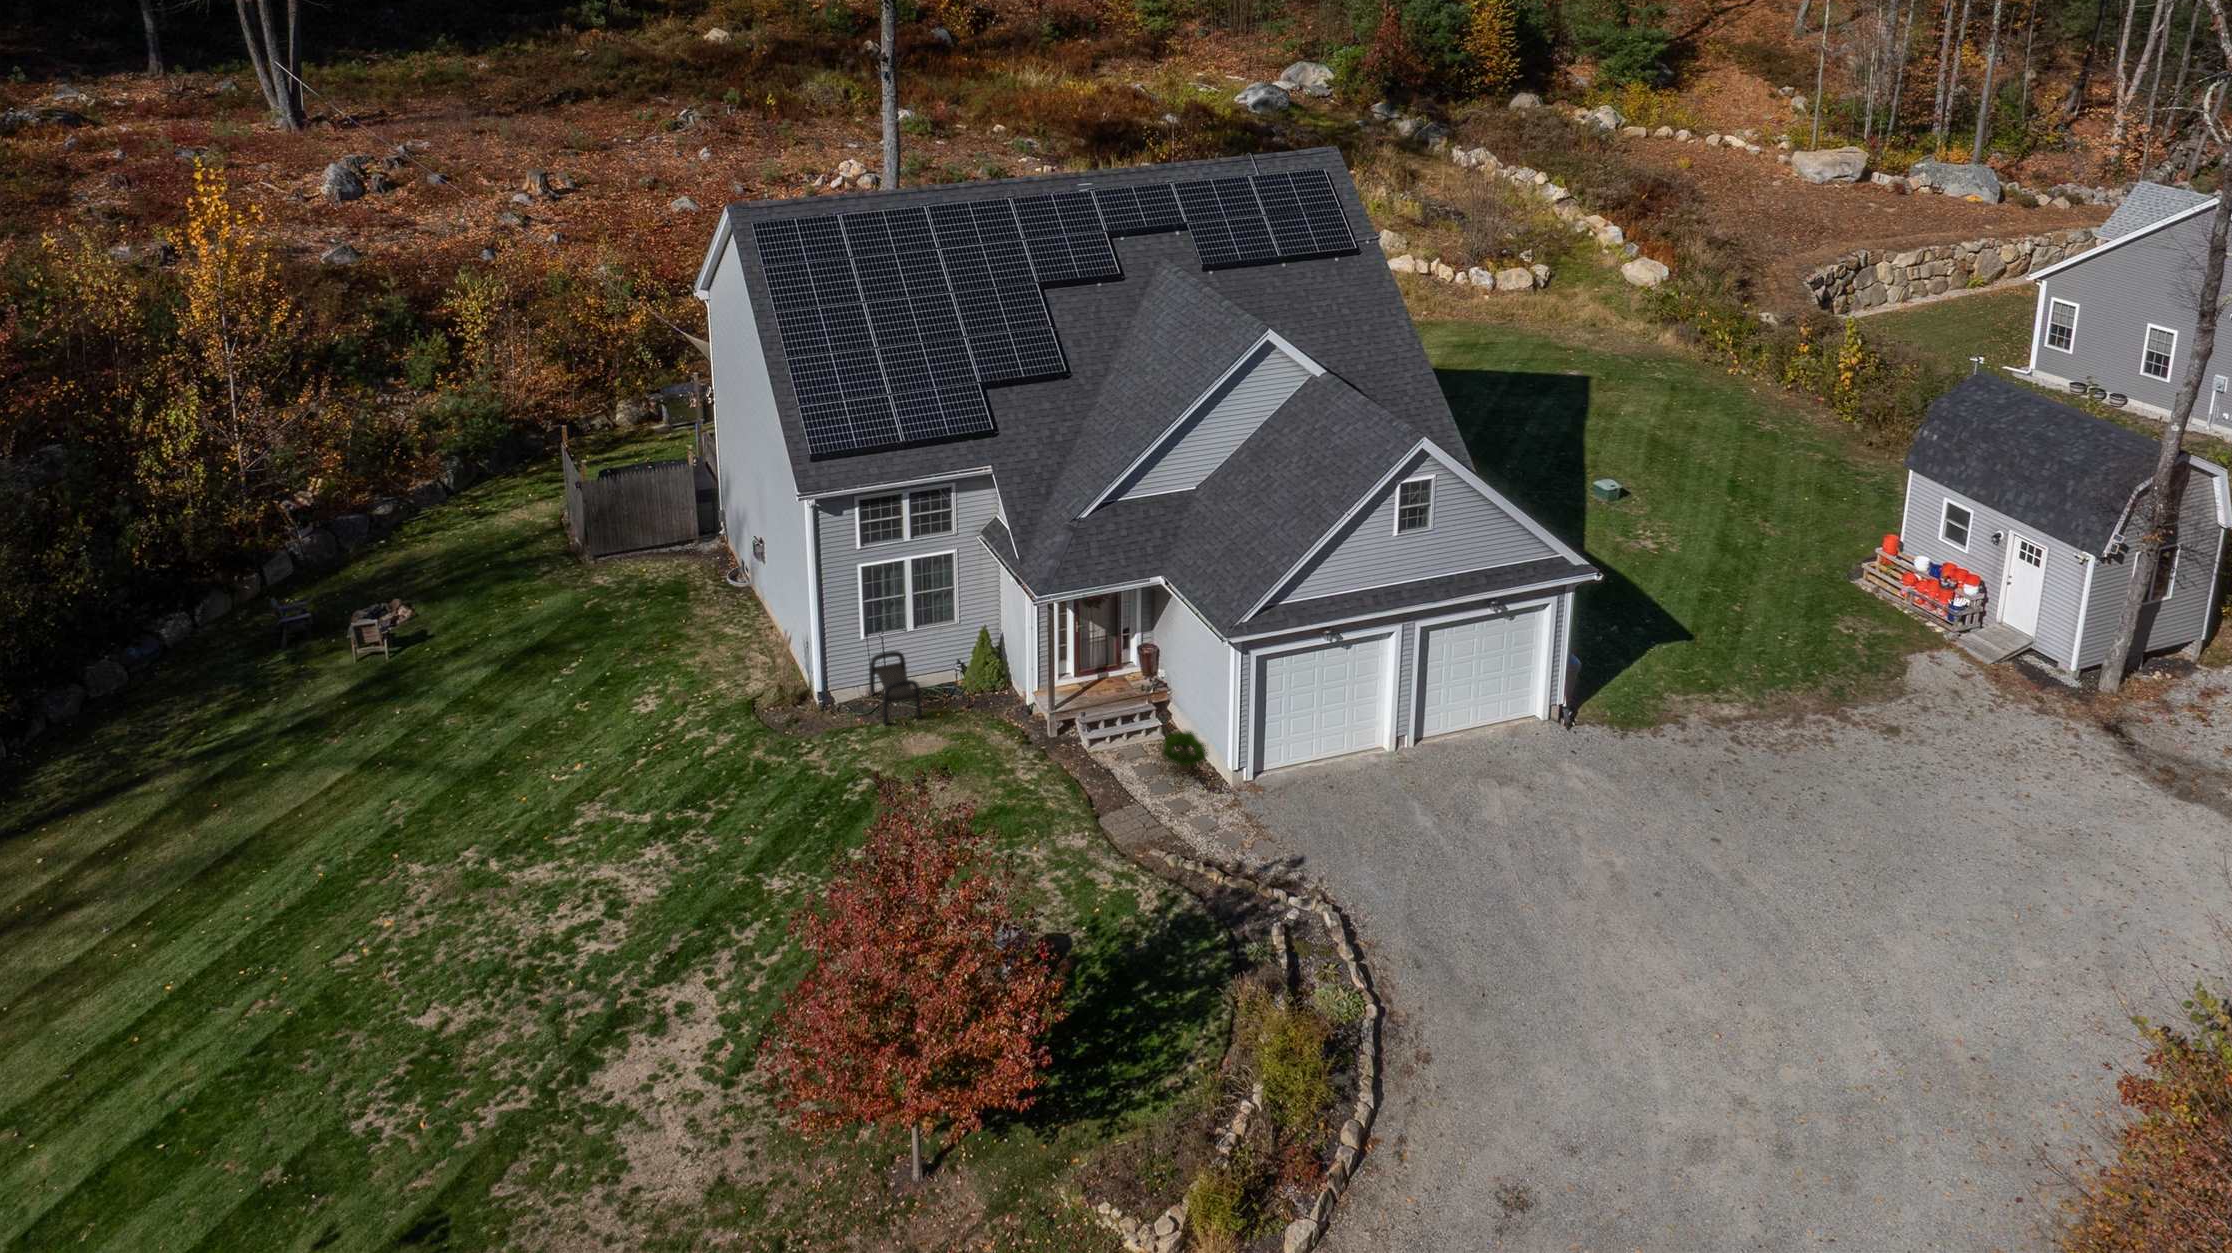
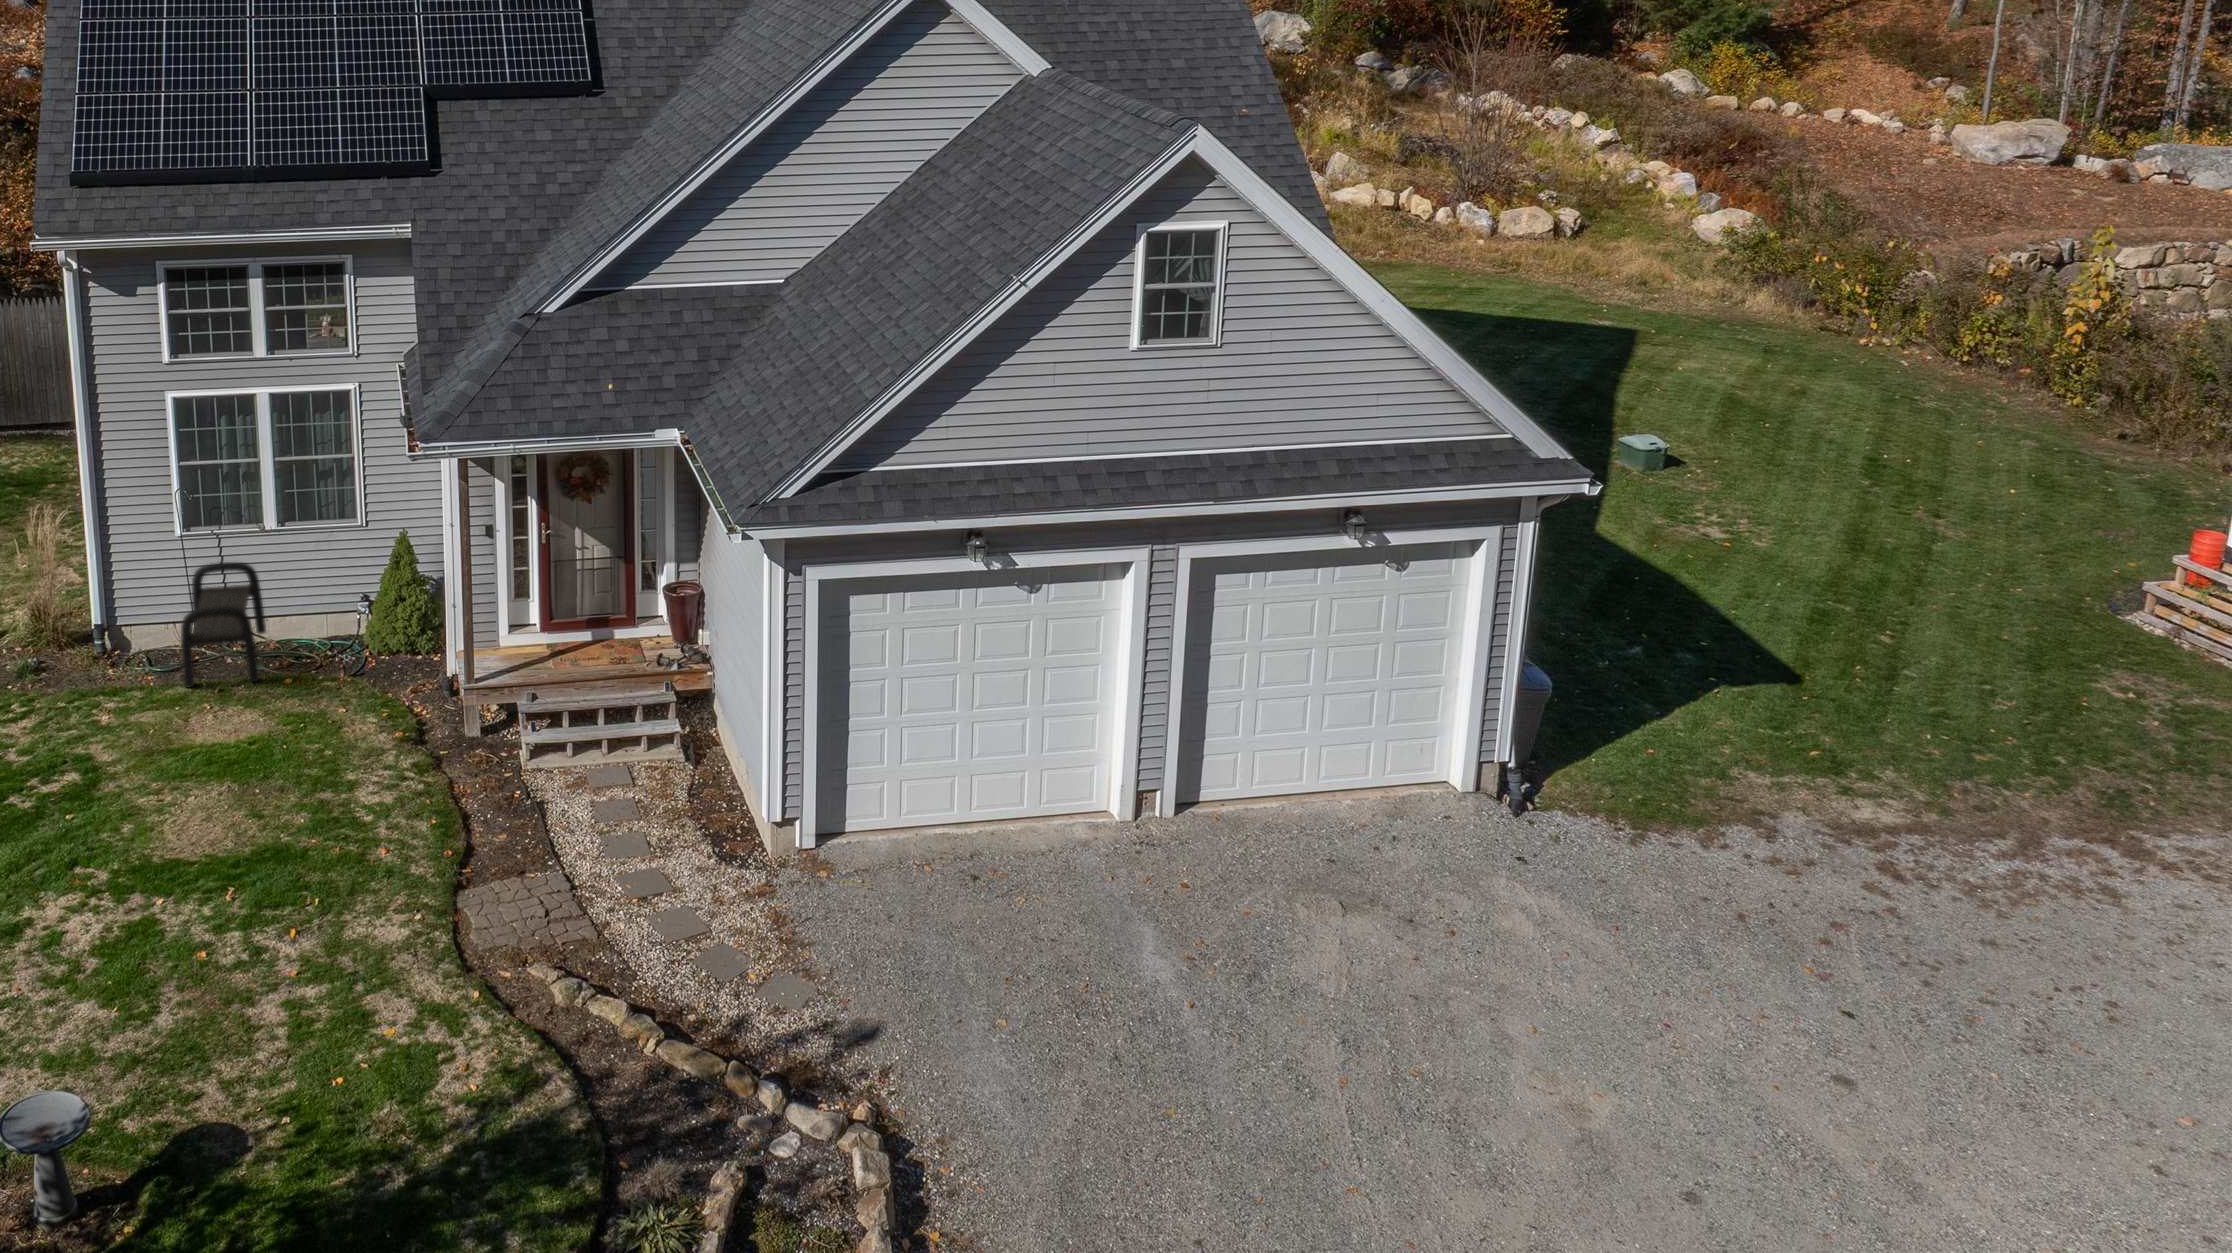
potted plant: present [1162,731,1208,774] -> none [639,731,742,821]

